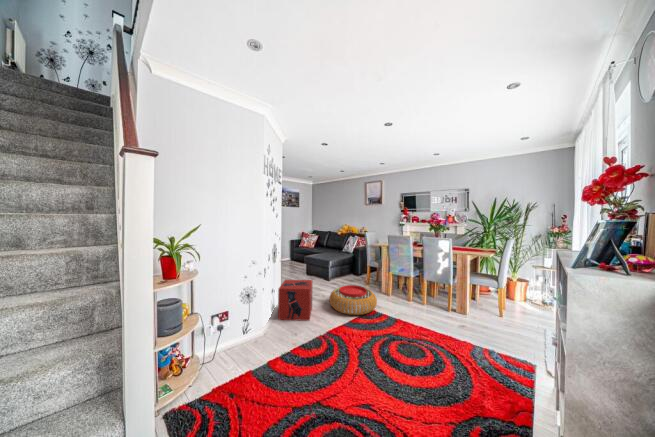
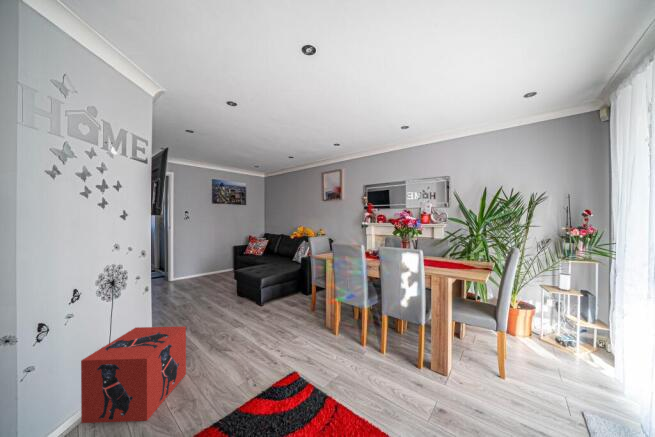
pouf: present [329,285,377,315] -> none [217,326,302,395]

